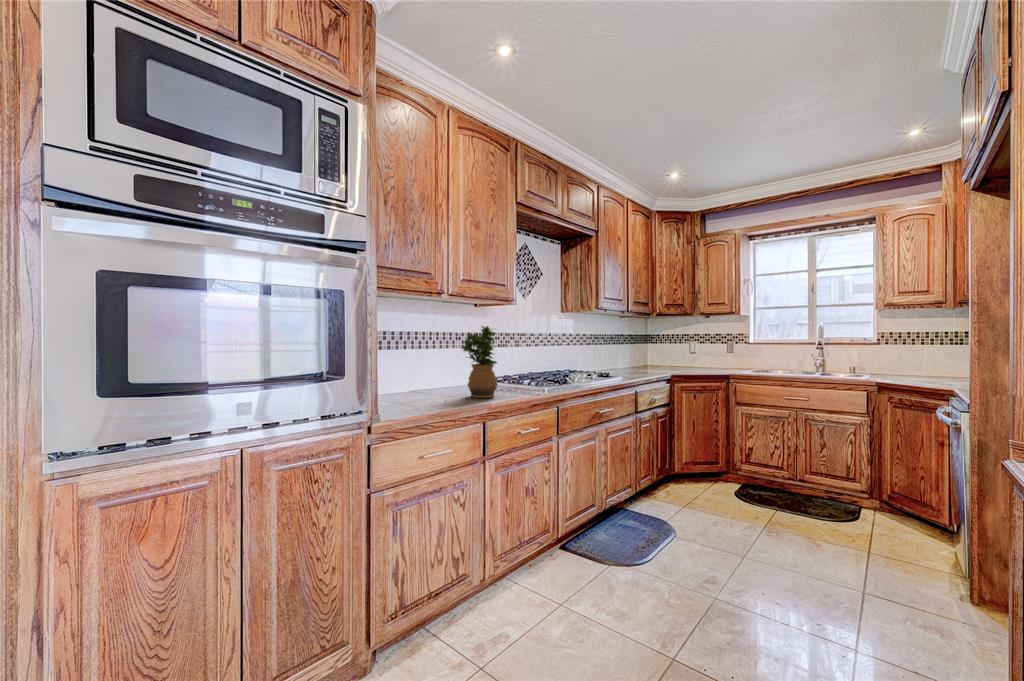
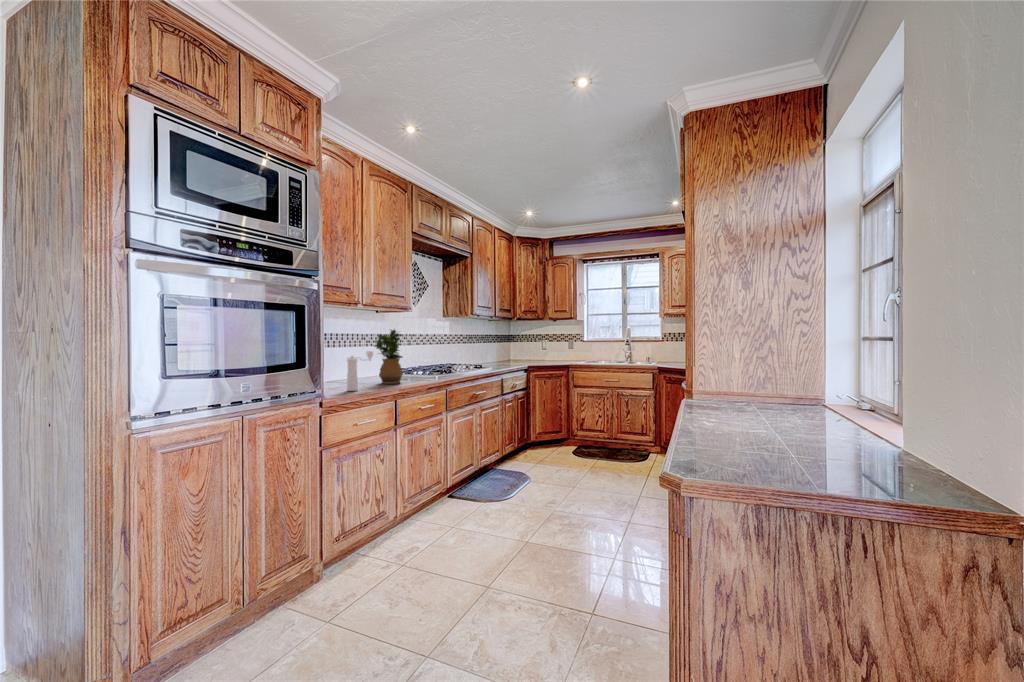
pepper mill: none [418,355,455,408] -> present [347,351,374,391]

